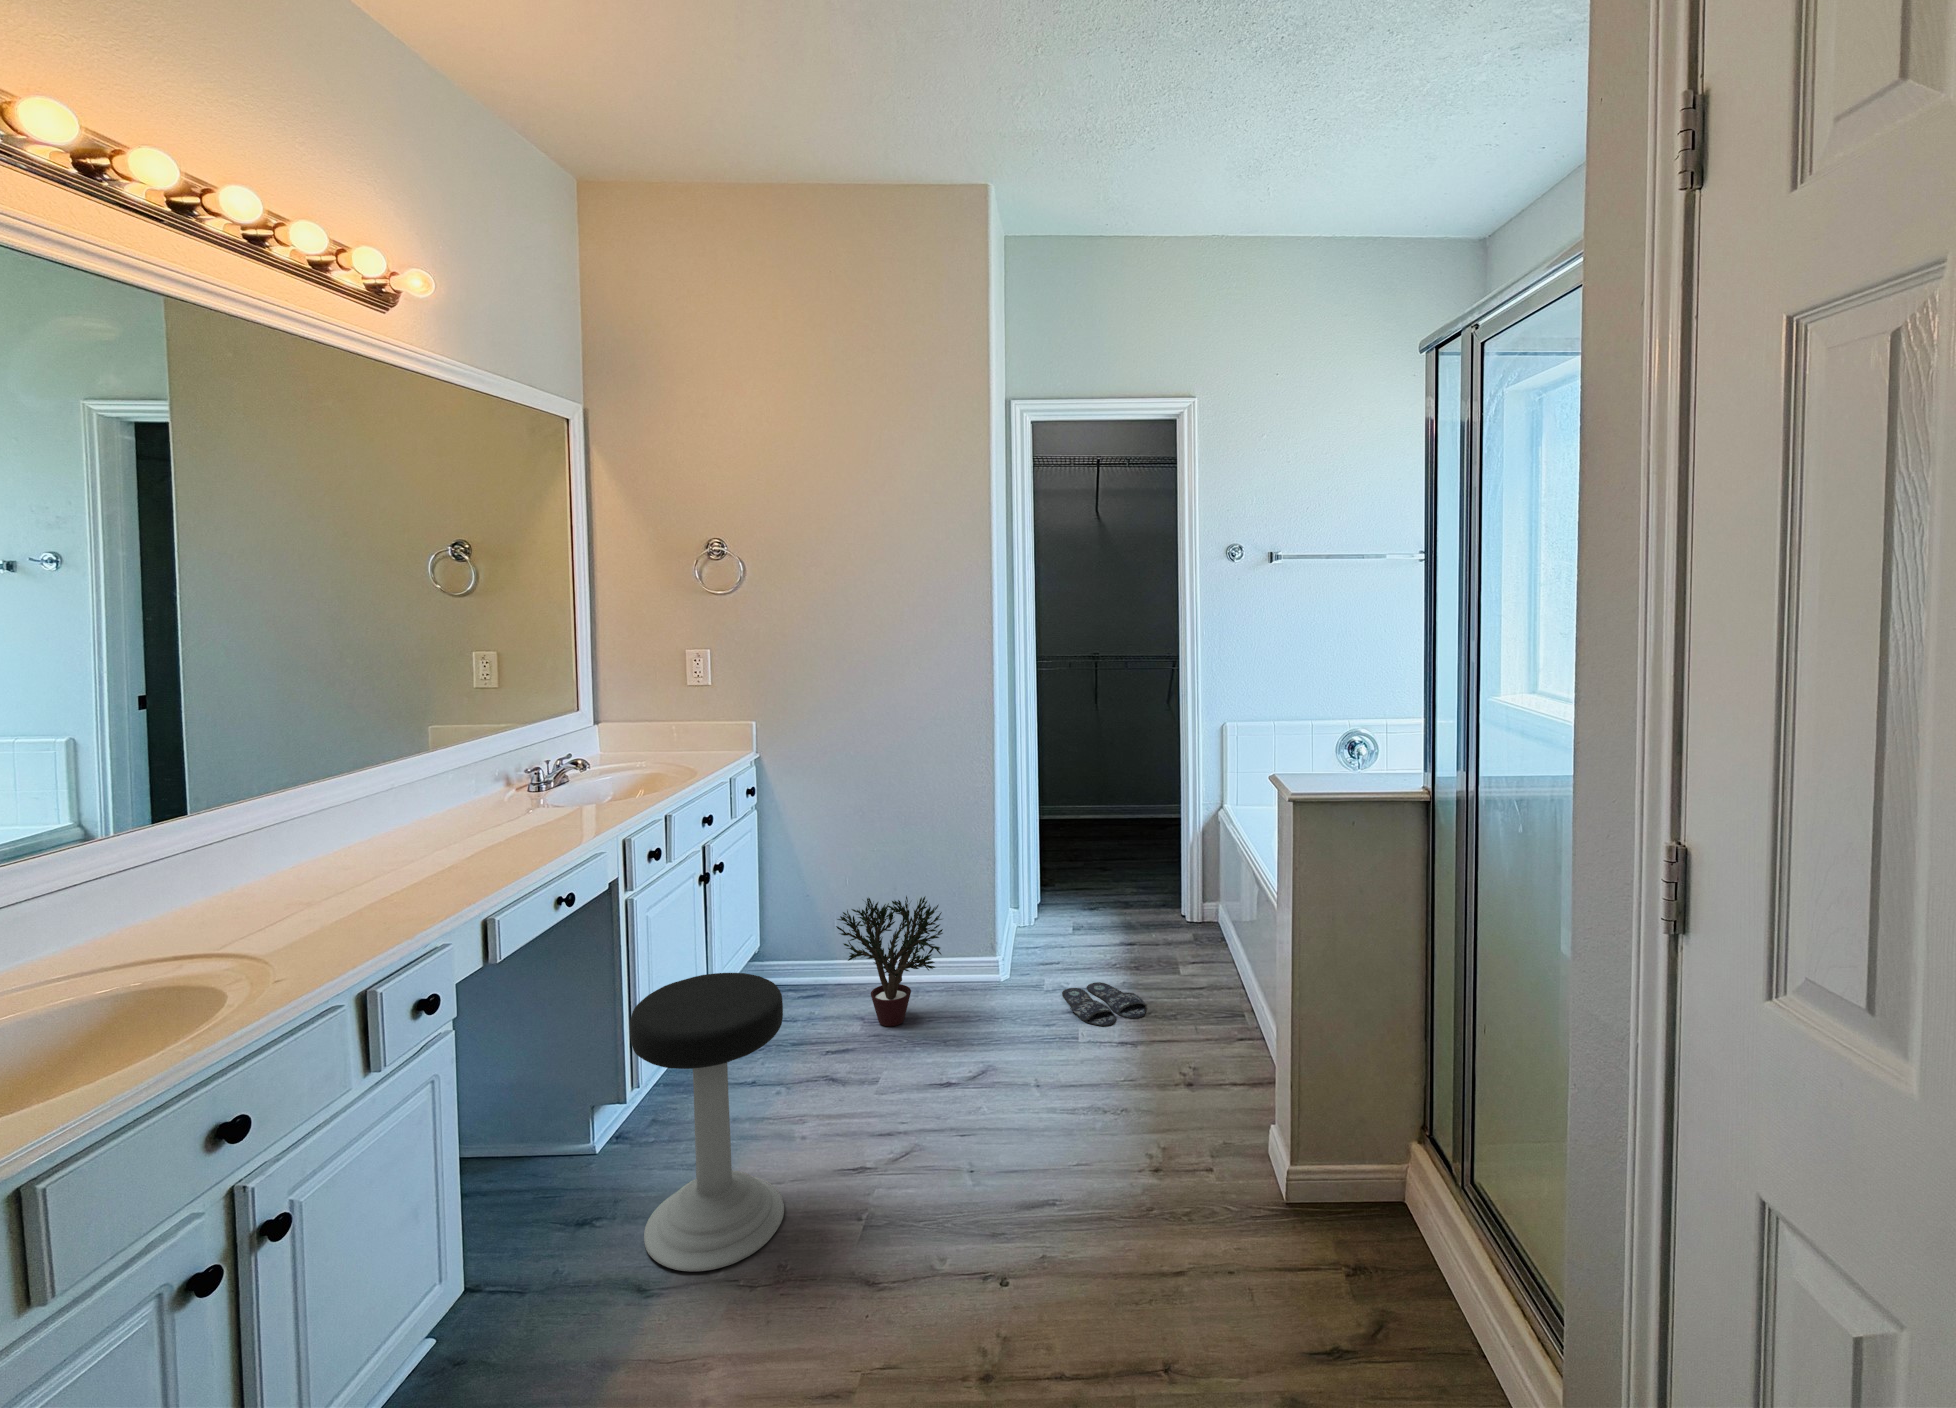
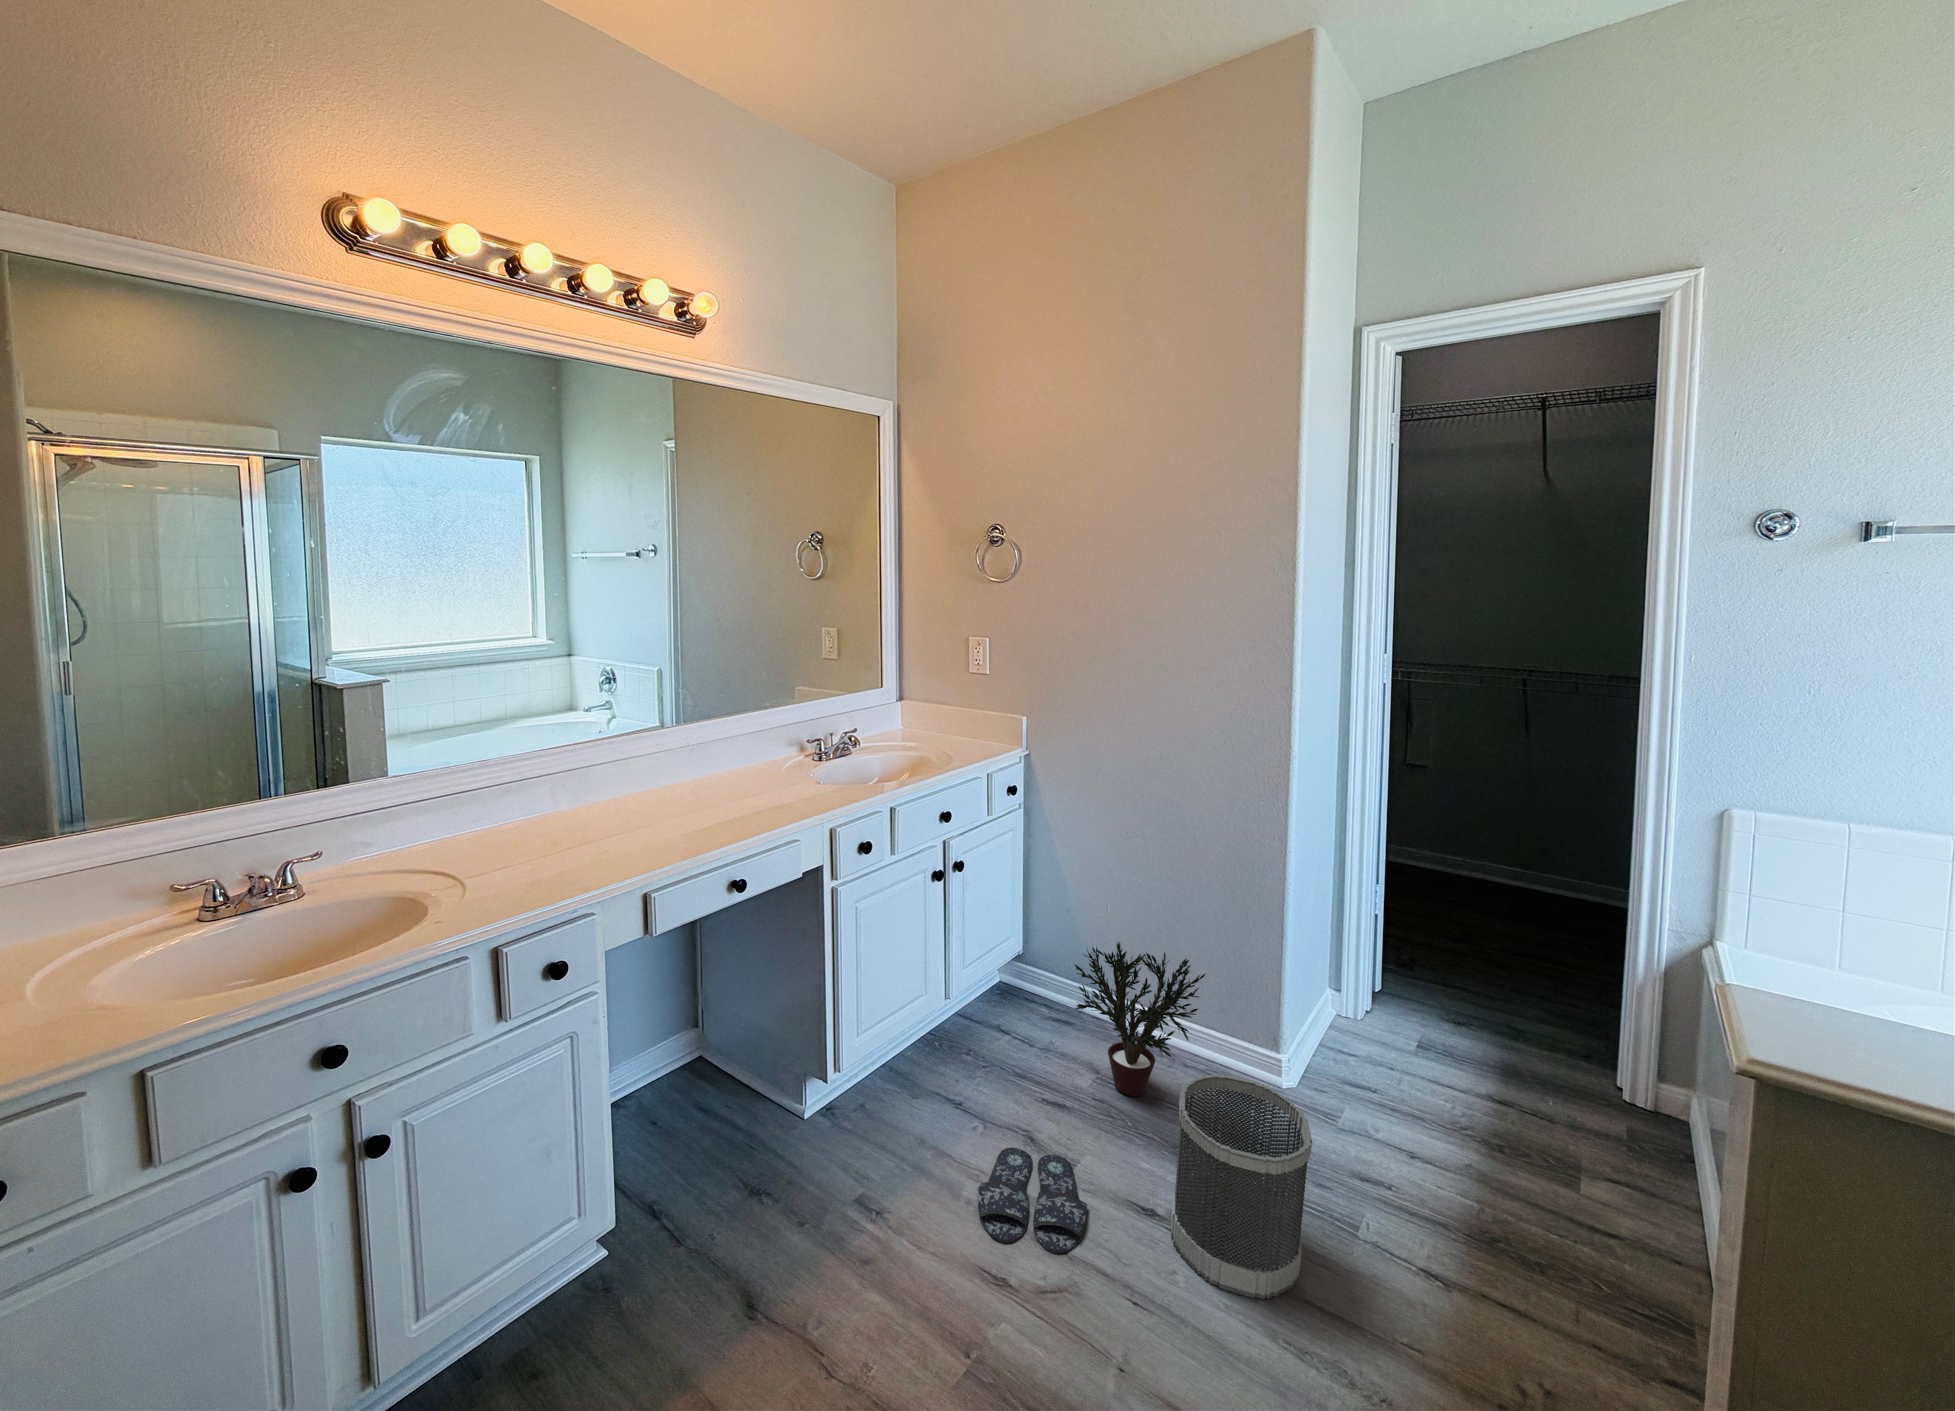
wastebasket: none [959,955,1055,1106] -> present [1171,1074,1312,1299]
stool: present [630,973,784,1272] -> none [769,997,922,1325]
slippers: present [1062,982,1146,1026] -> present [978,1147,1087,1254]

